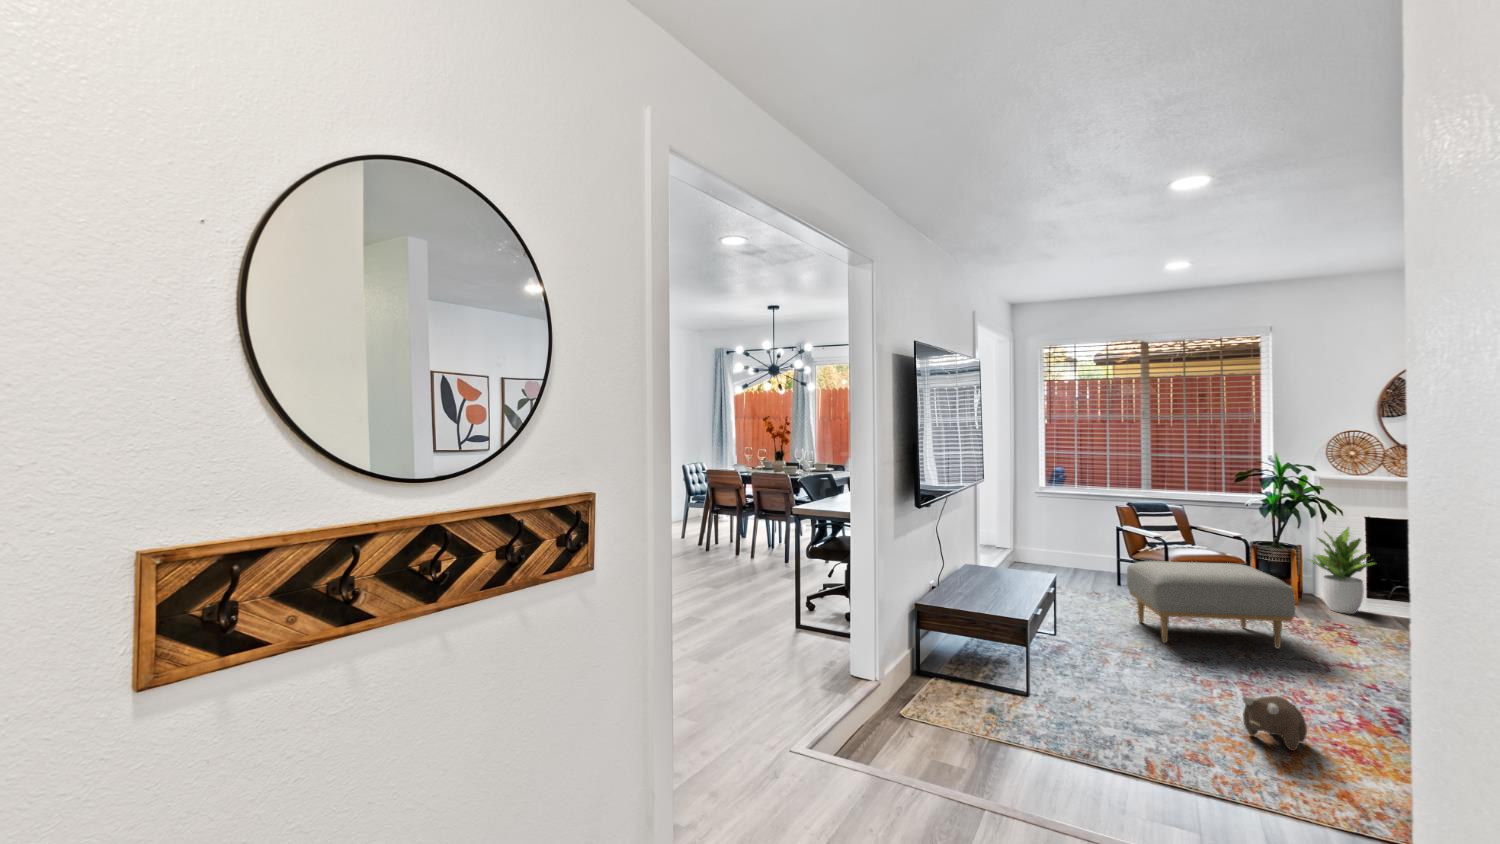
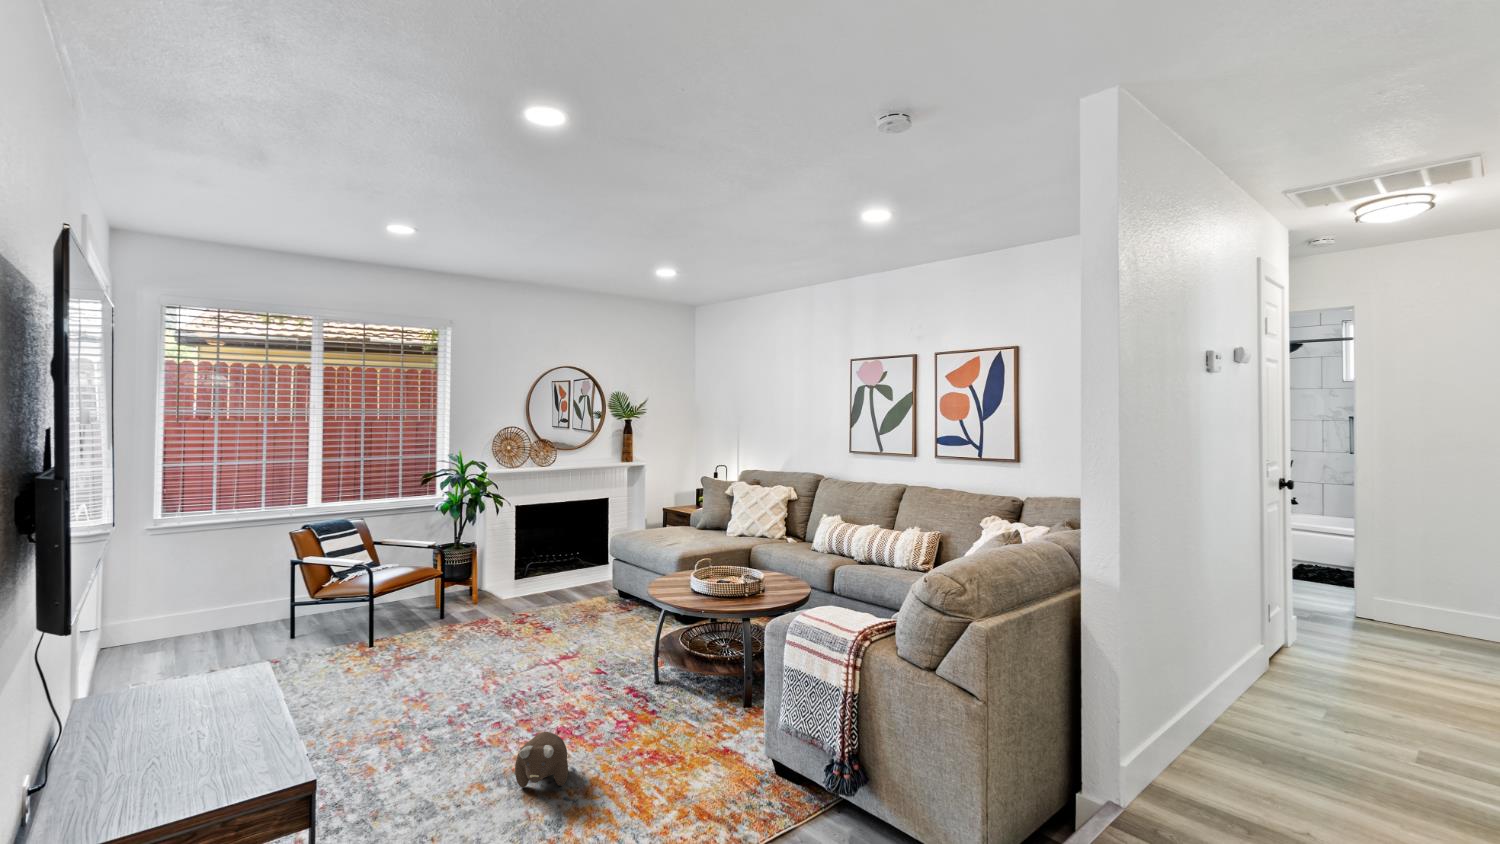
potted plant: present [1310,527,1374,614] -> none [483,517,536,601]
ottoman: present [1127,561,1295,648] -> none [325,580,505,701]

